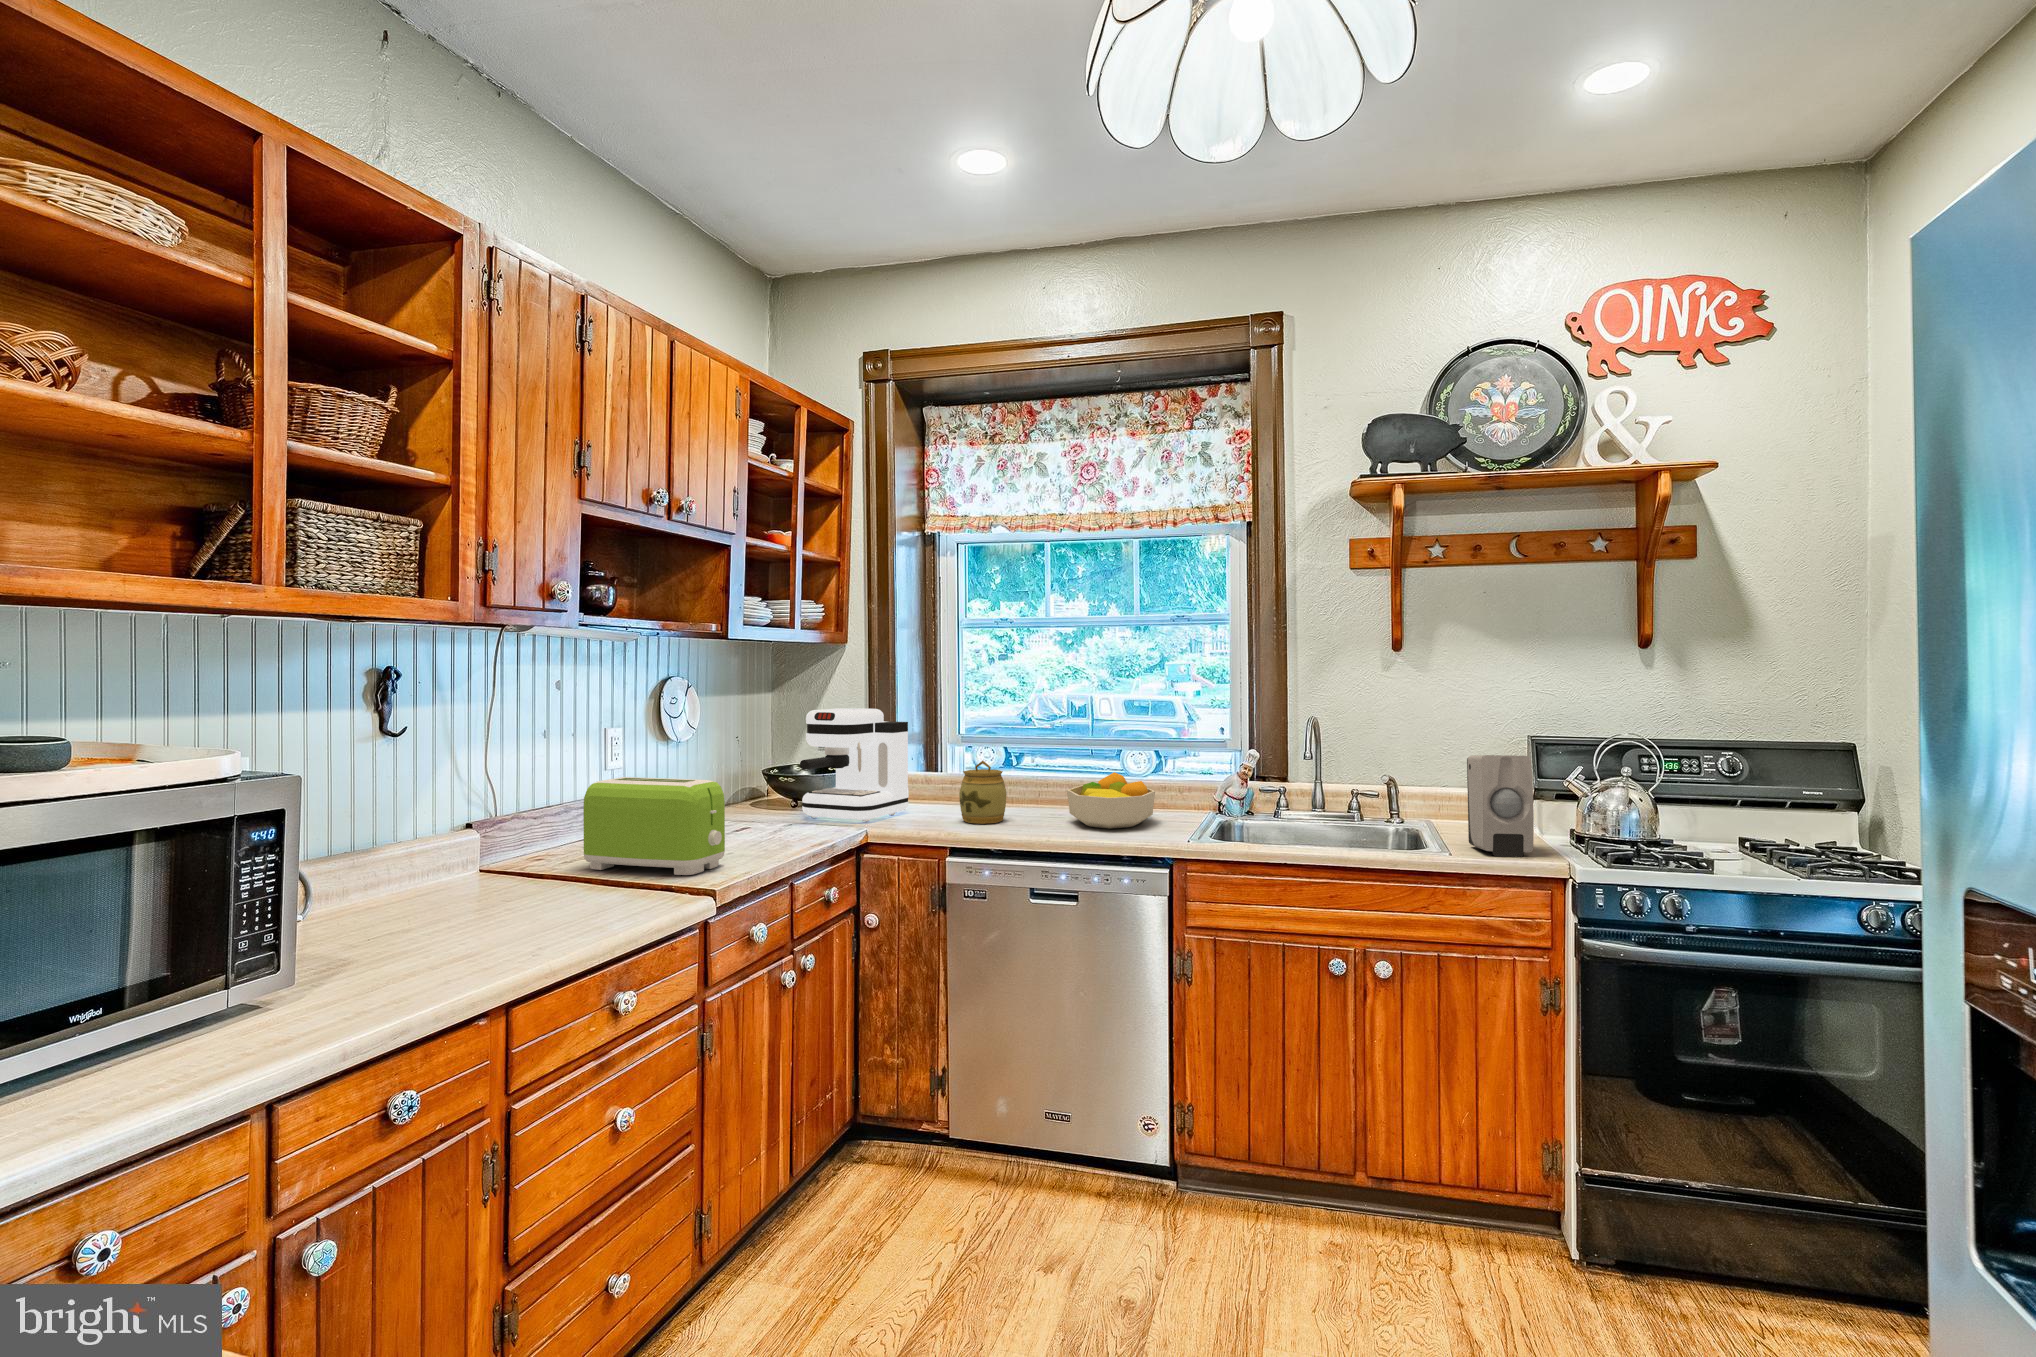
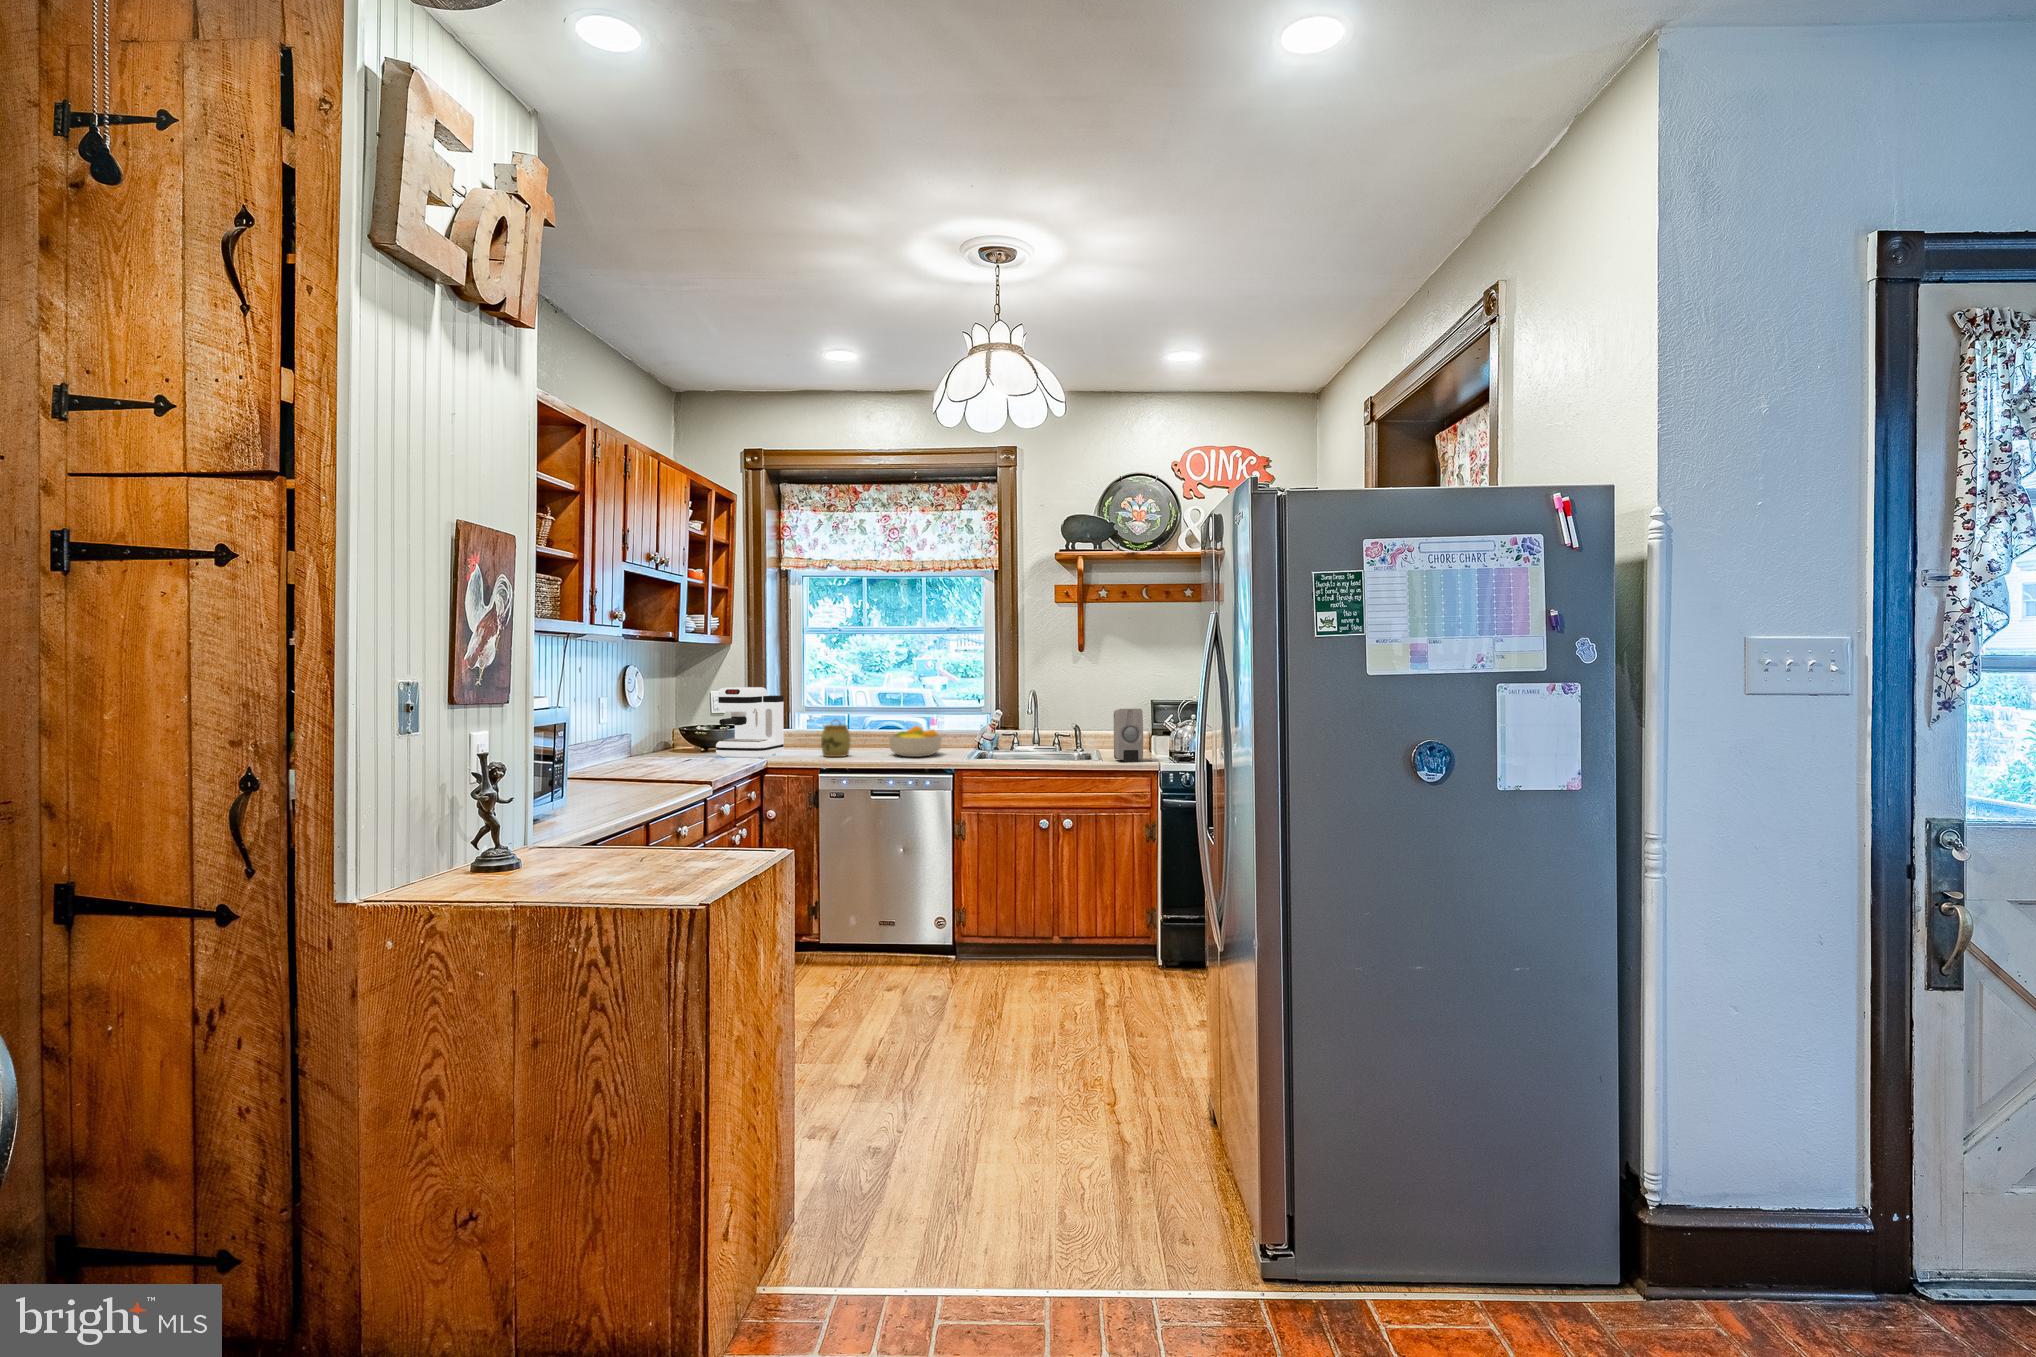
toaster: present [584,777,725,875] -> none [614,726,700,780]

